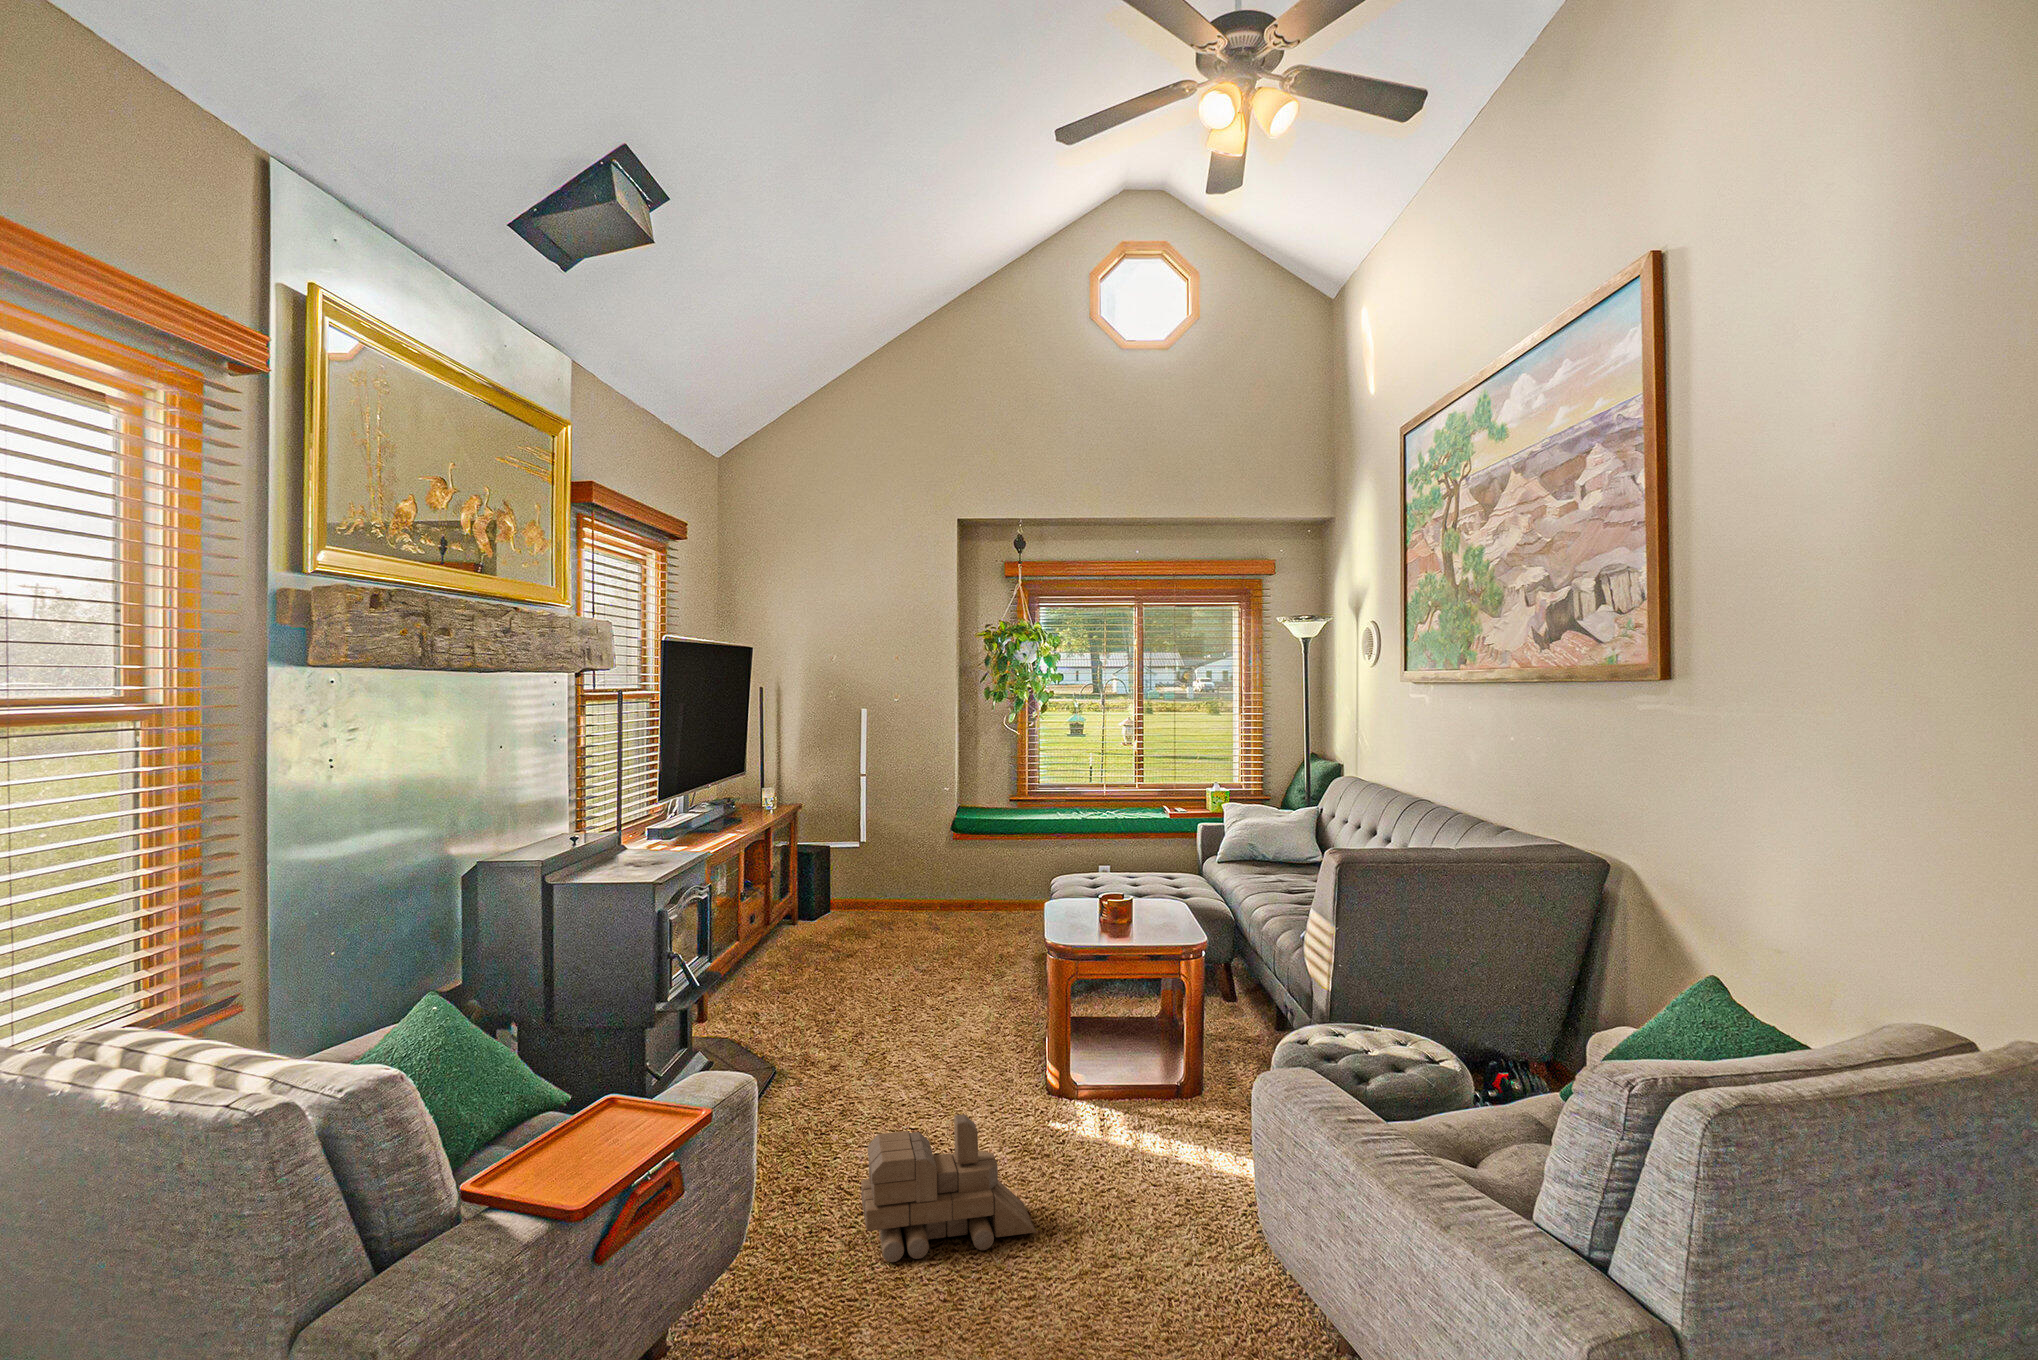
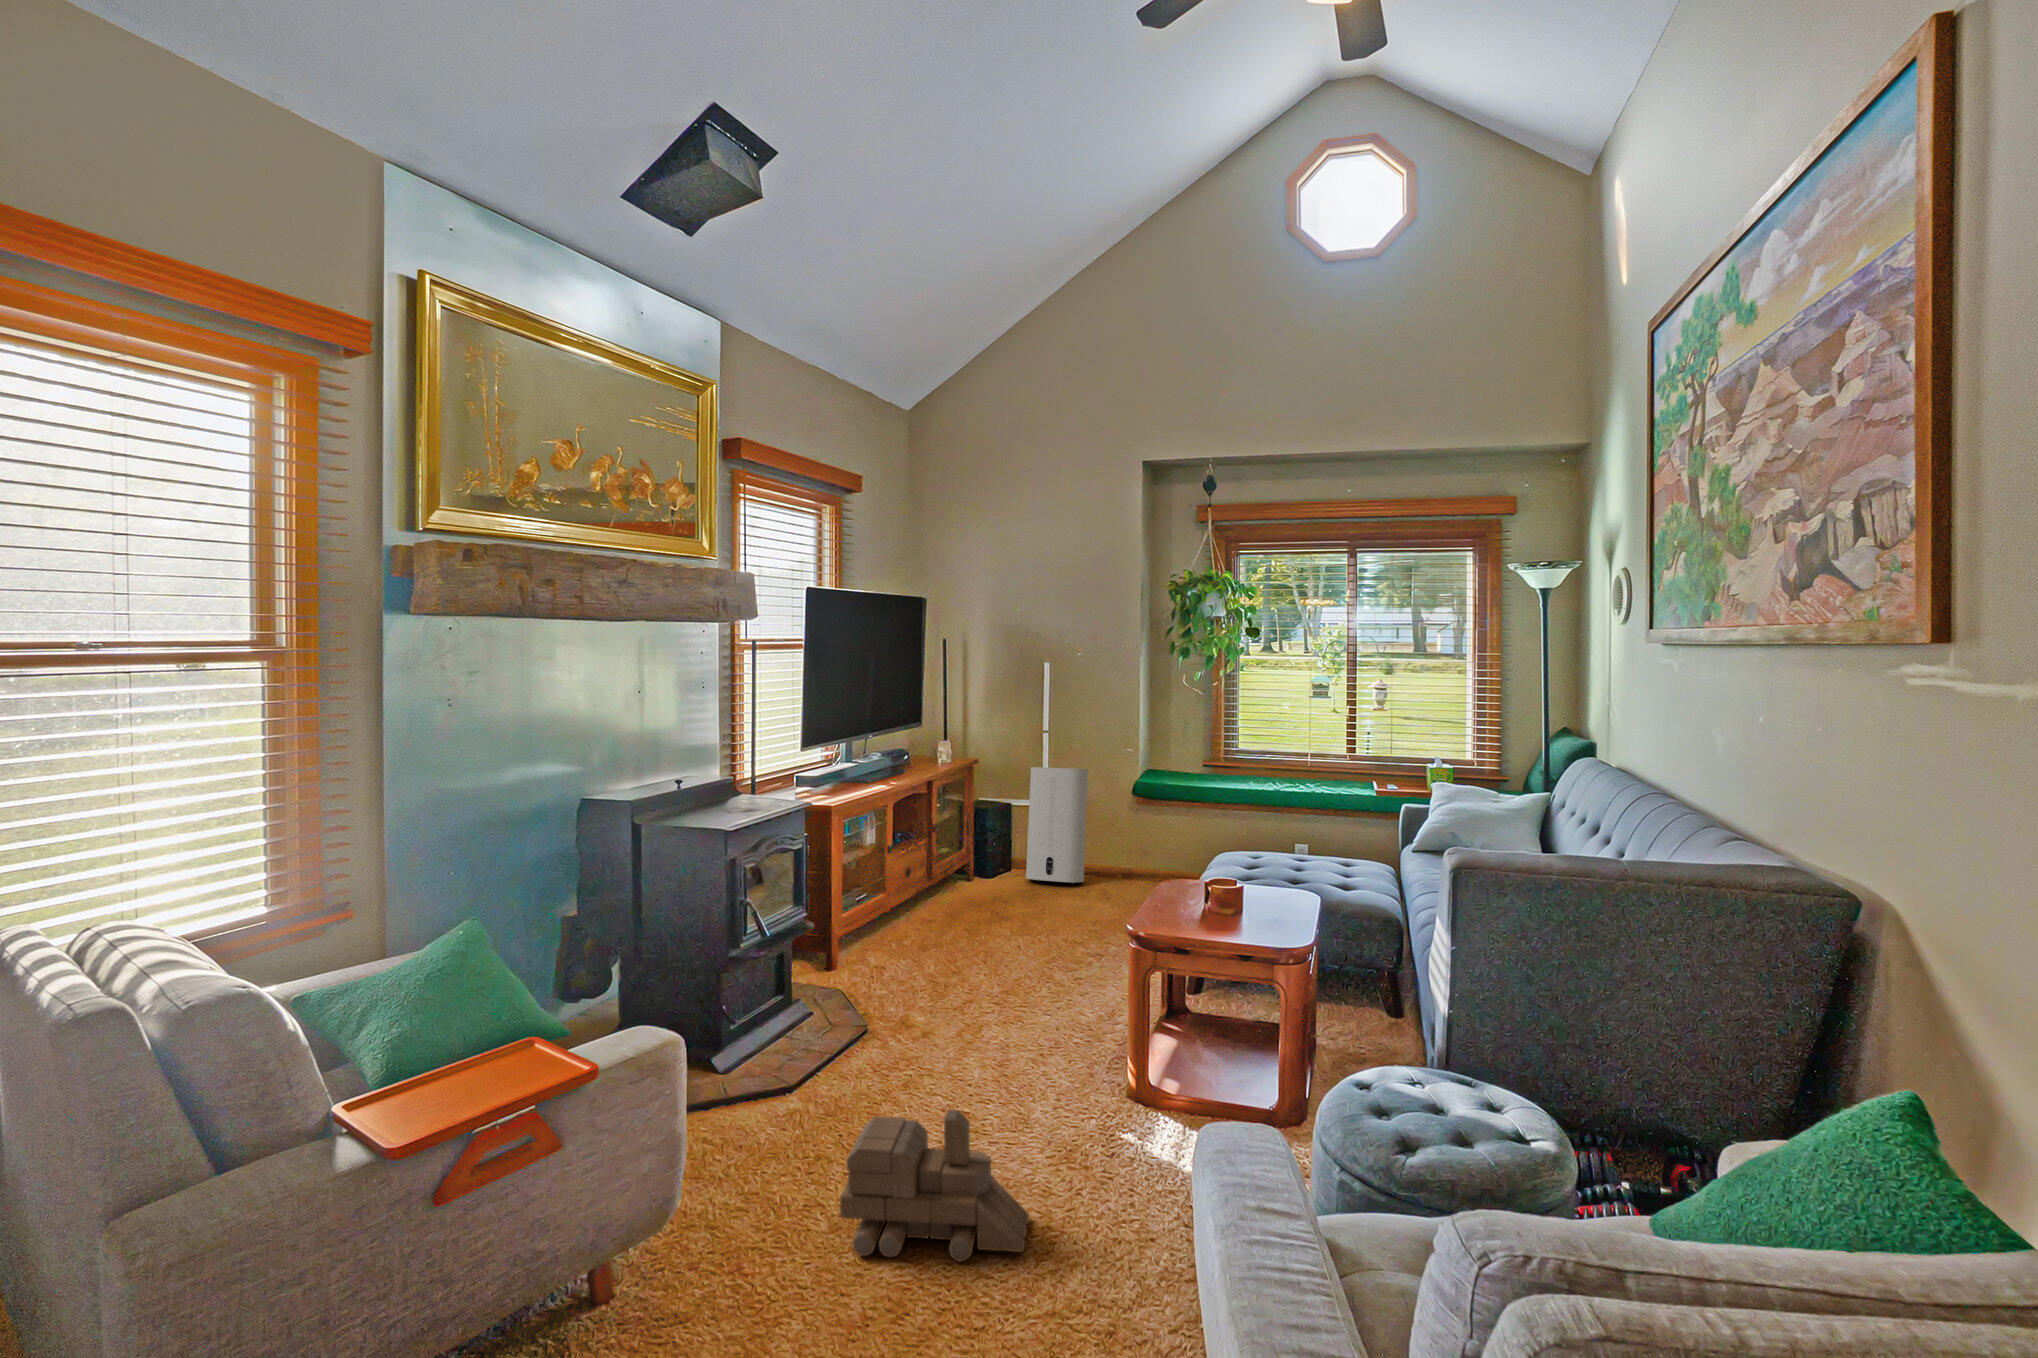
air purifier: none [851,809,909,922] -> present [1026,767,1088,884]

